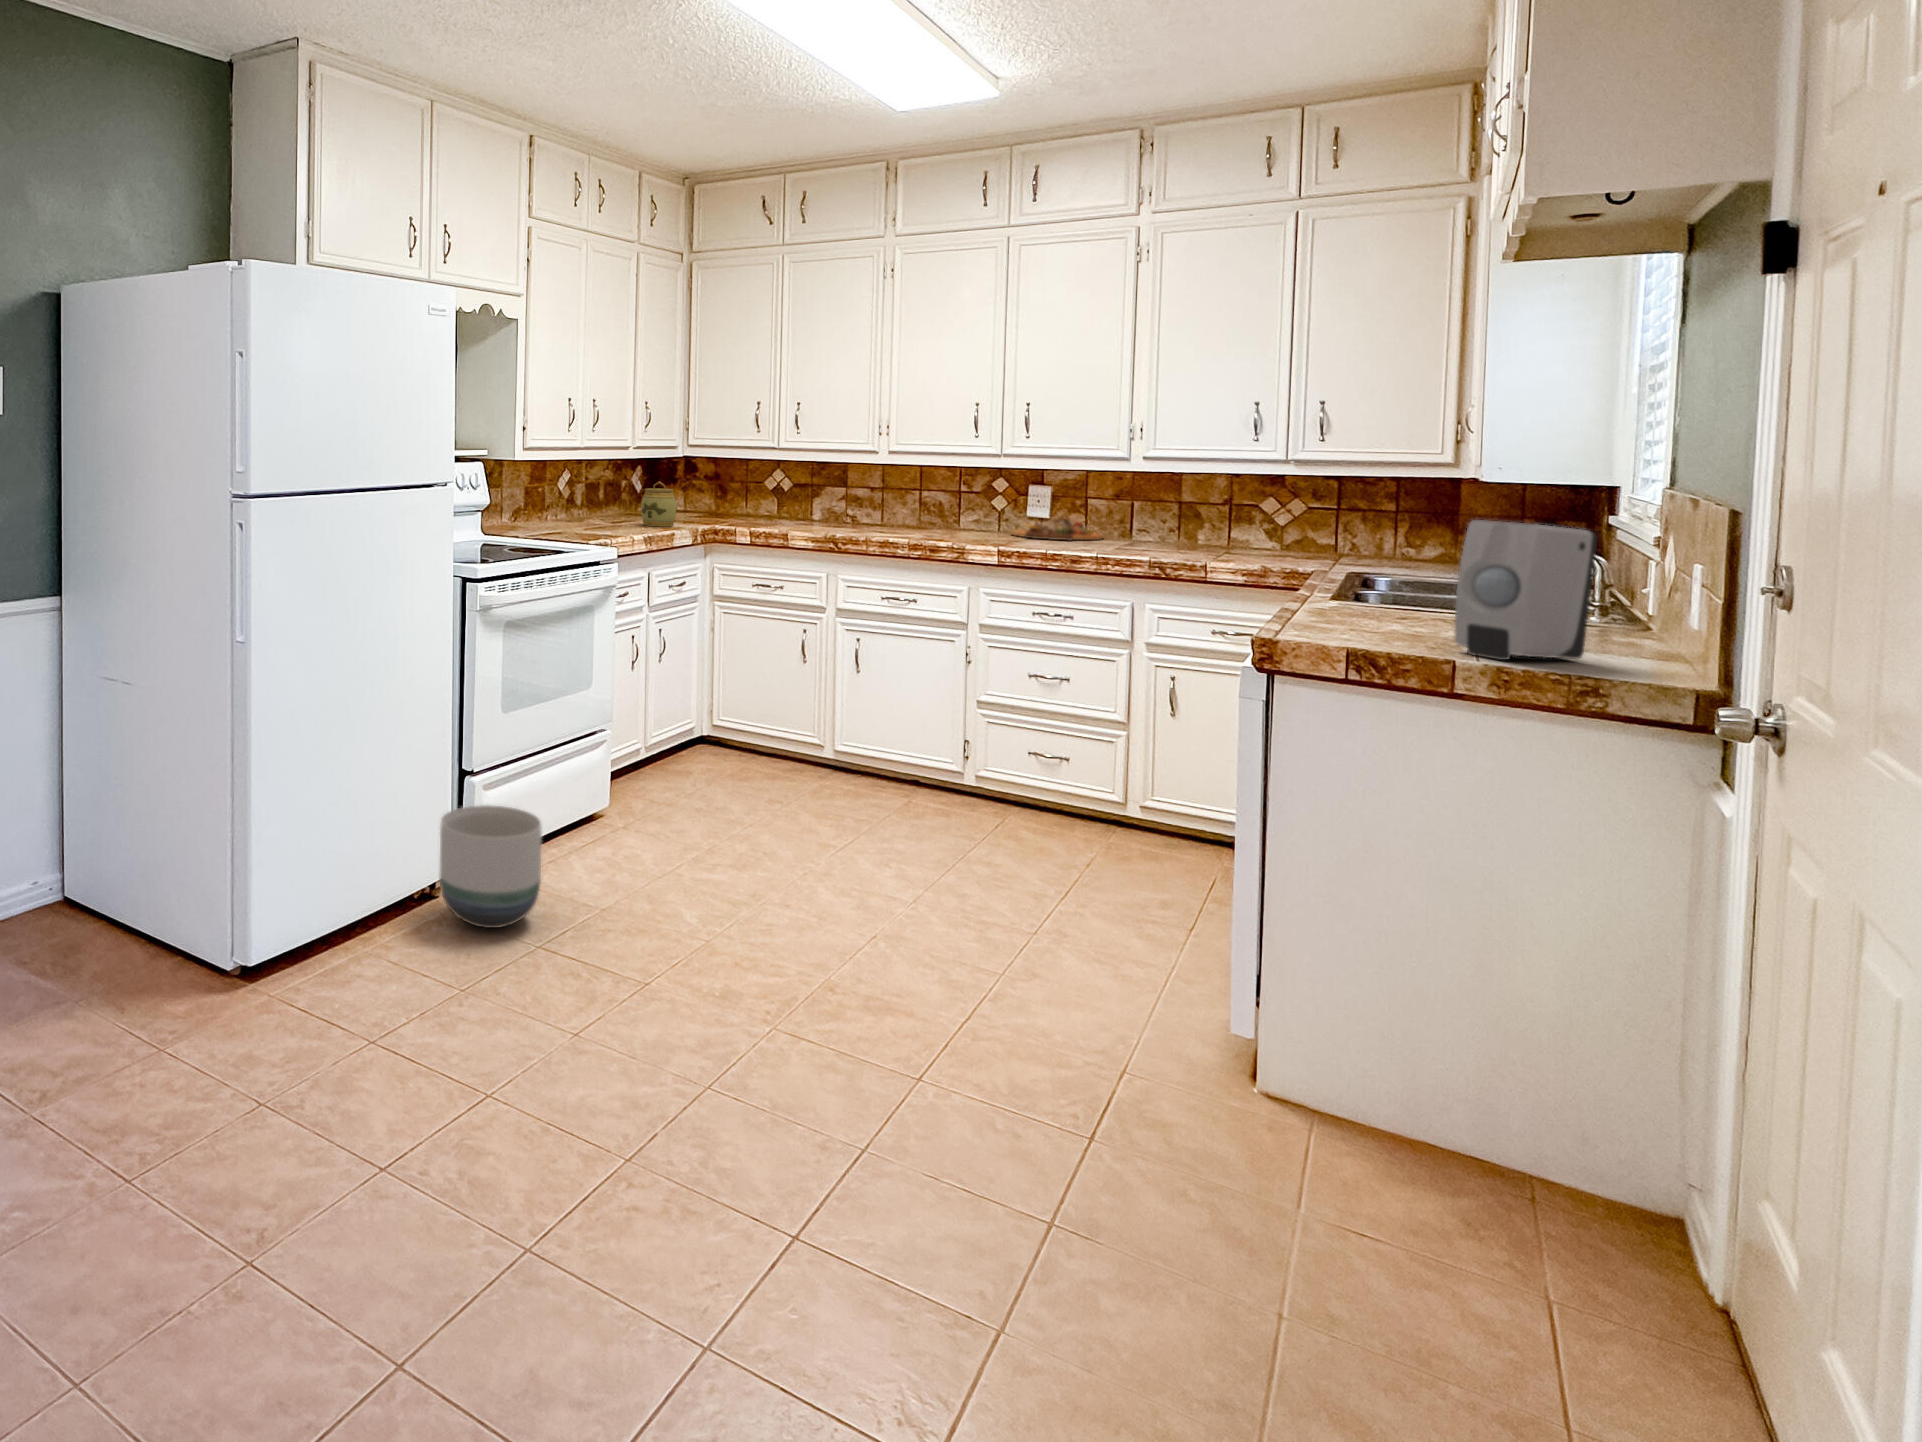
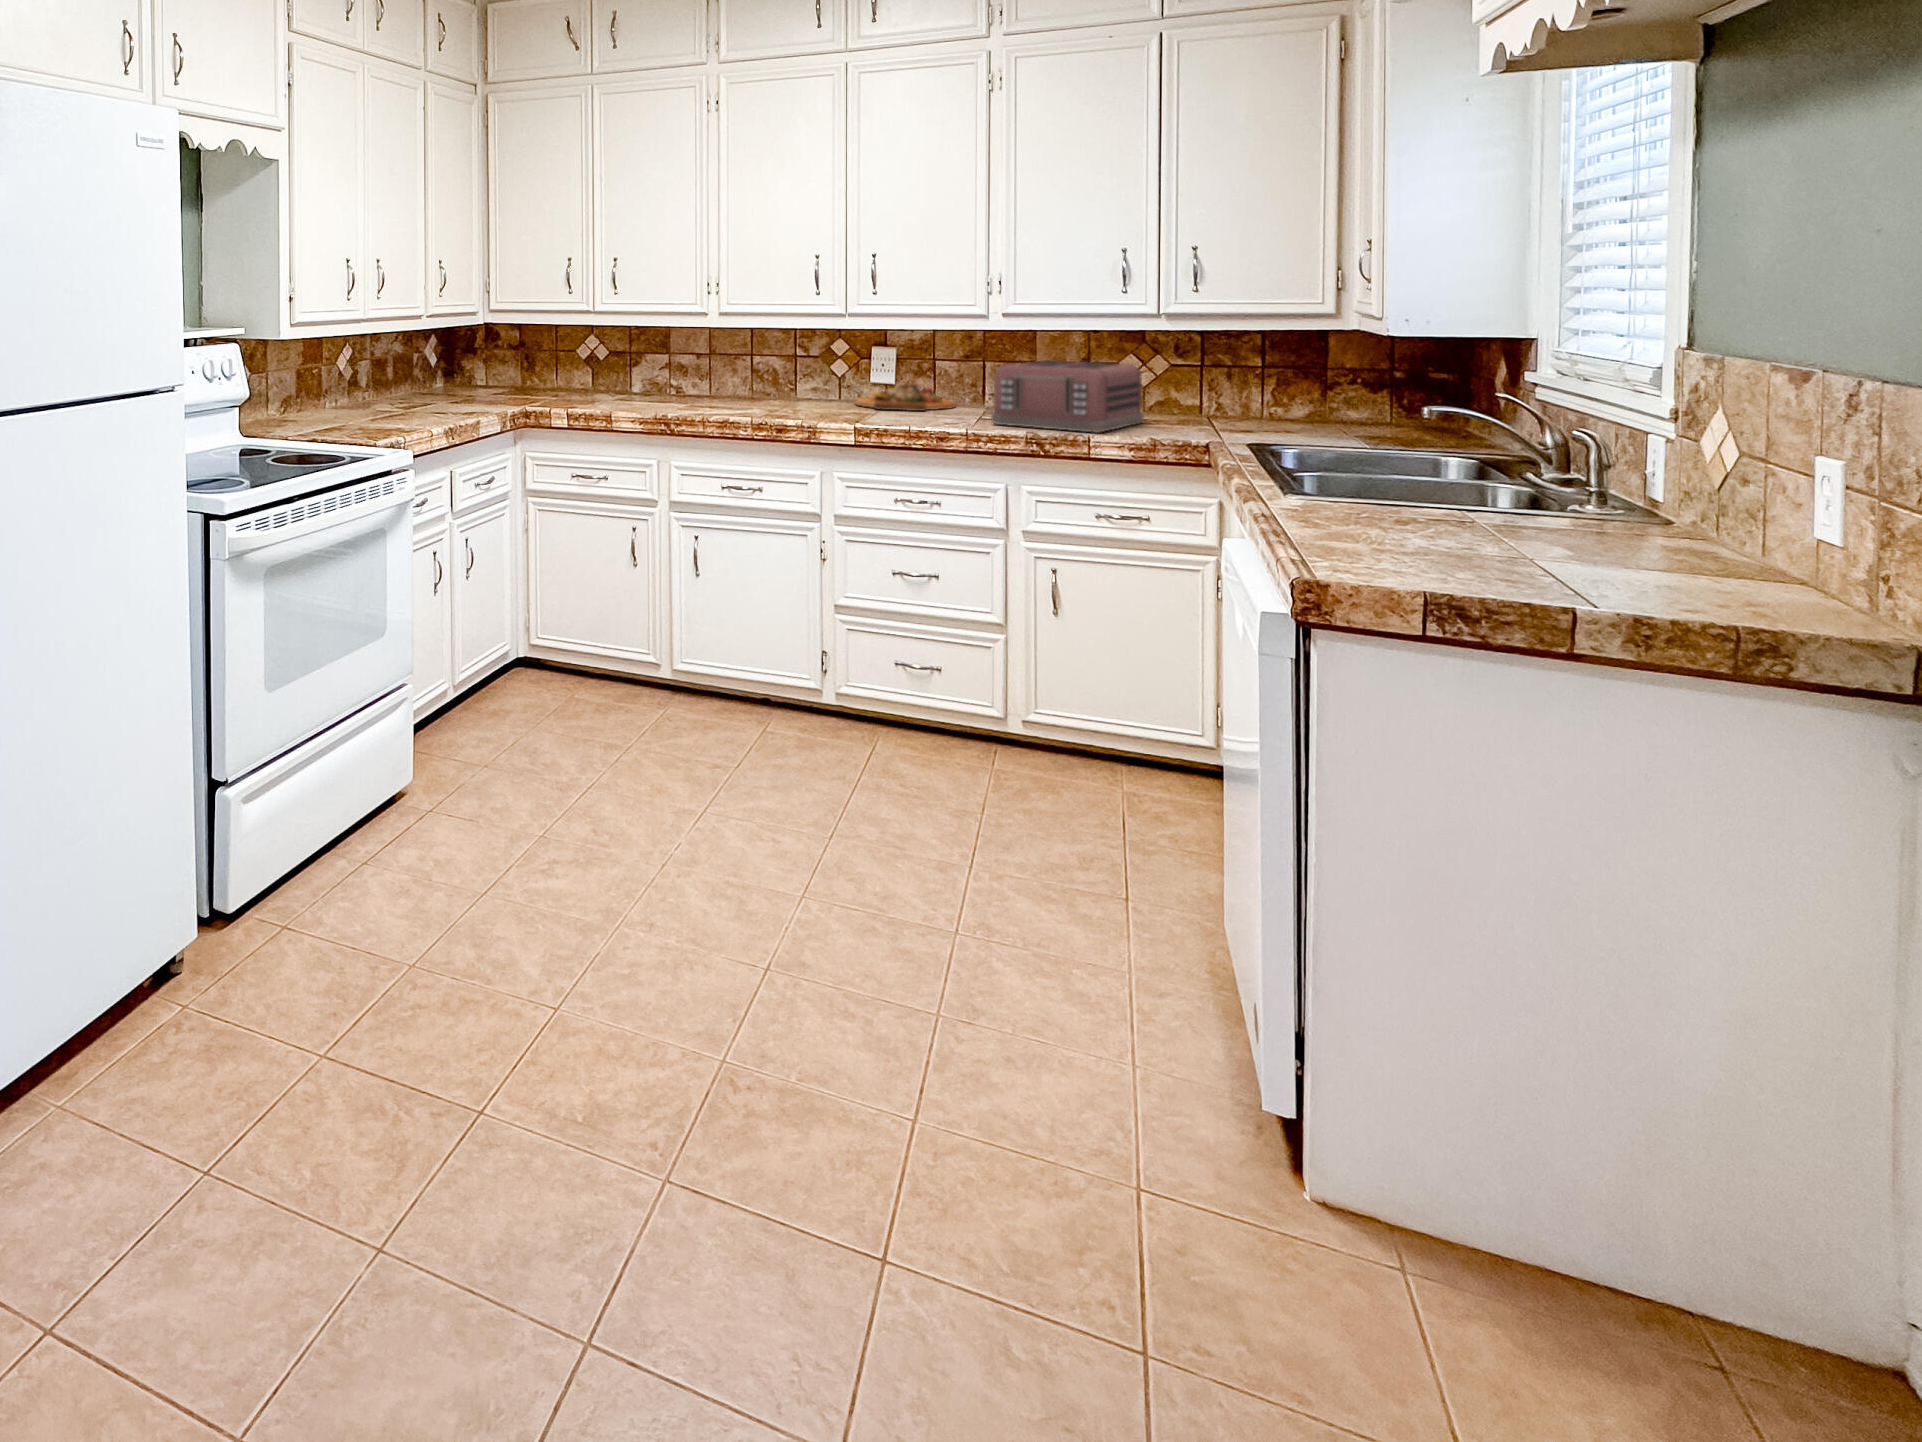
jar: present [641,481,676,526] -> none [437,356,479,411]
toaster: none [1123,499,1269,560] -> present [991,360,1144,433]
soap dispenser: present [1455,520,1598,660] -> none [1548,407,1721,603]
planter: present [440,805,542,928] -> none [173,834,319,1025]

